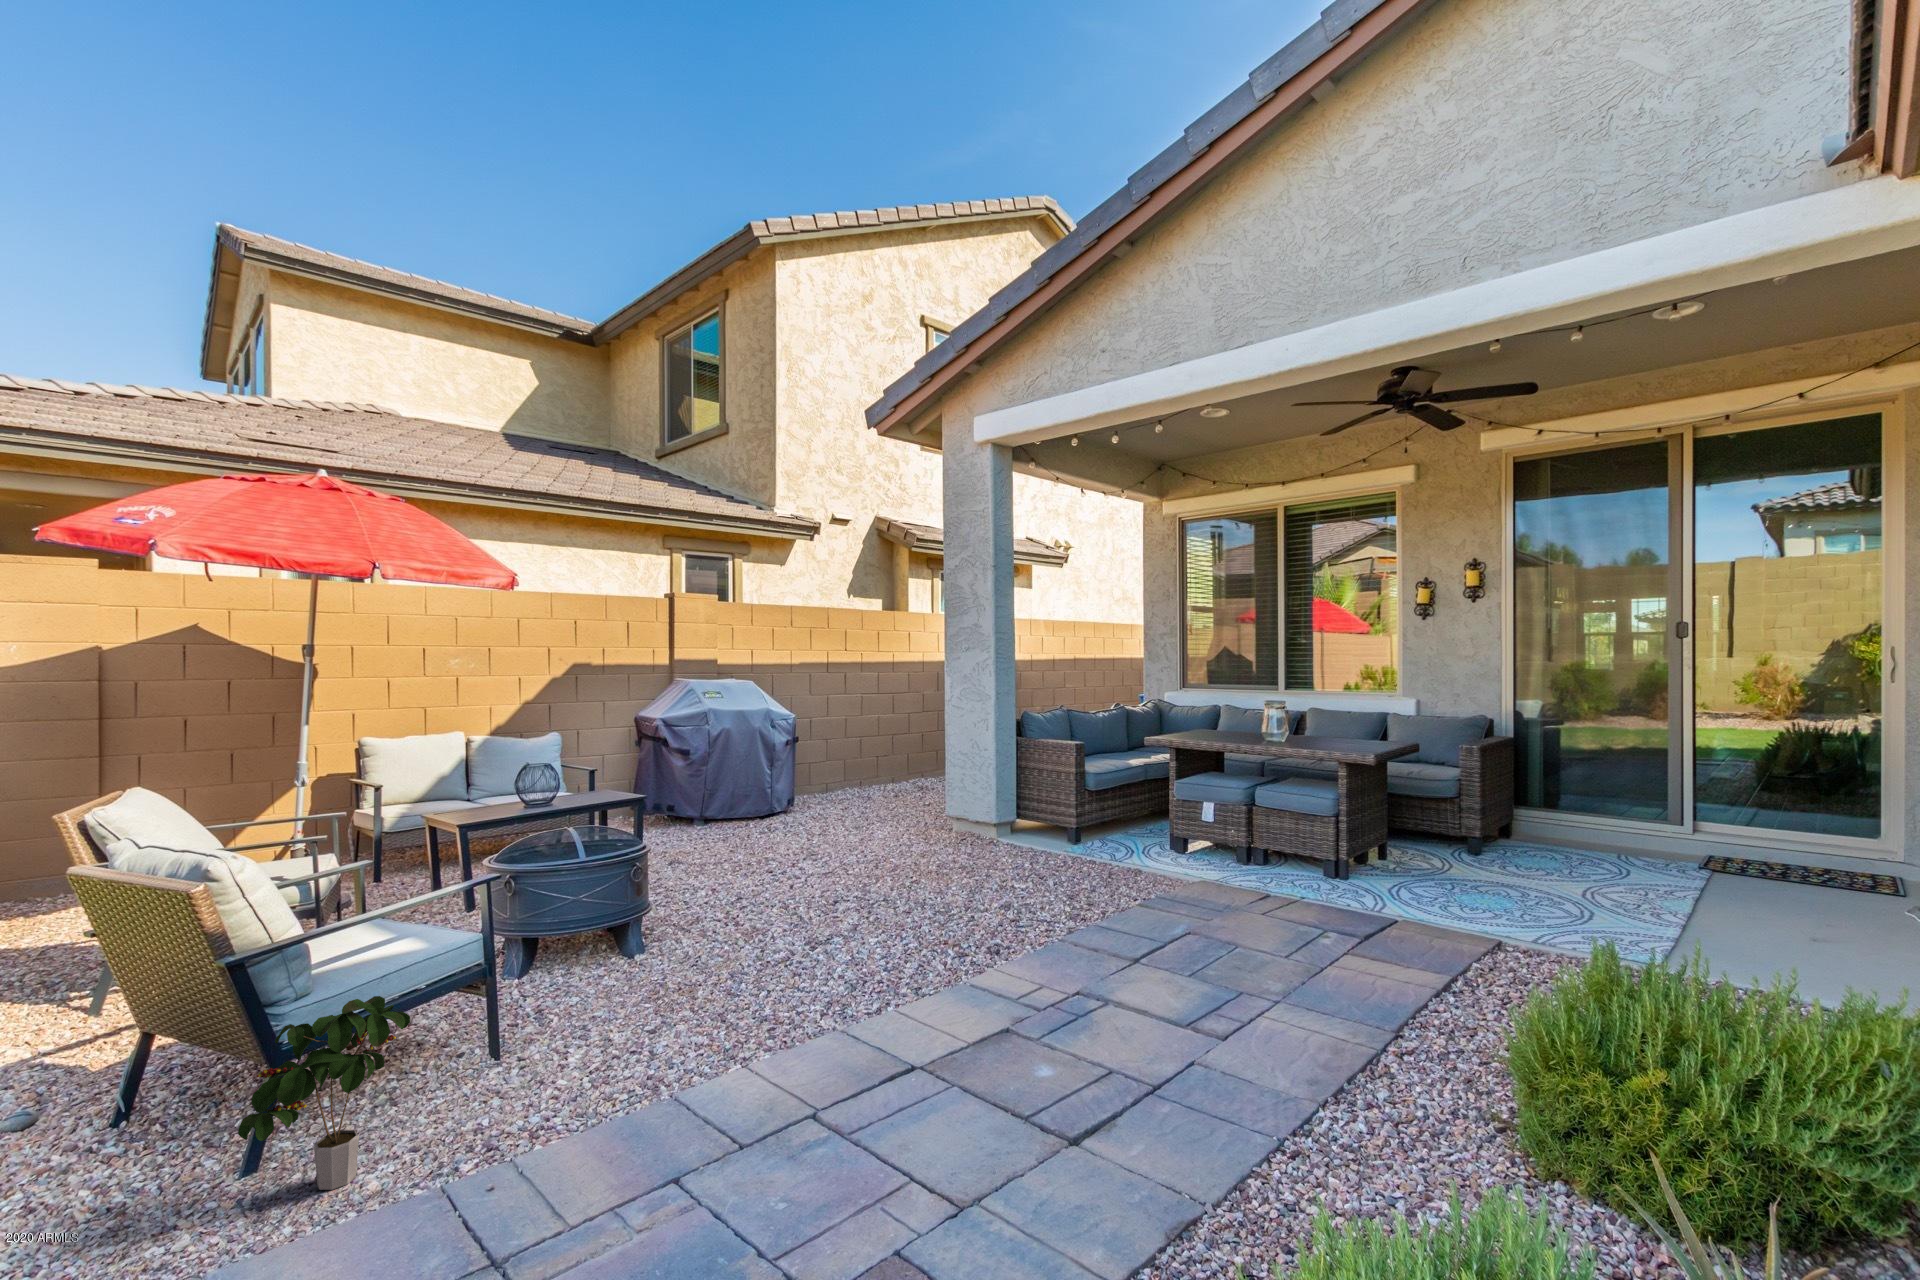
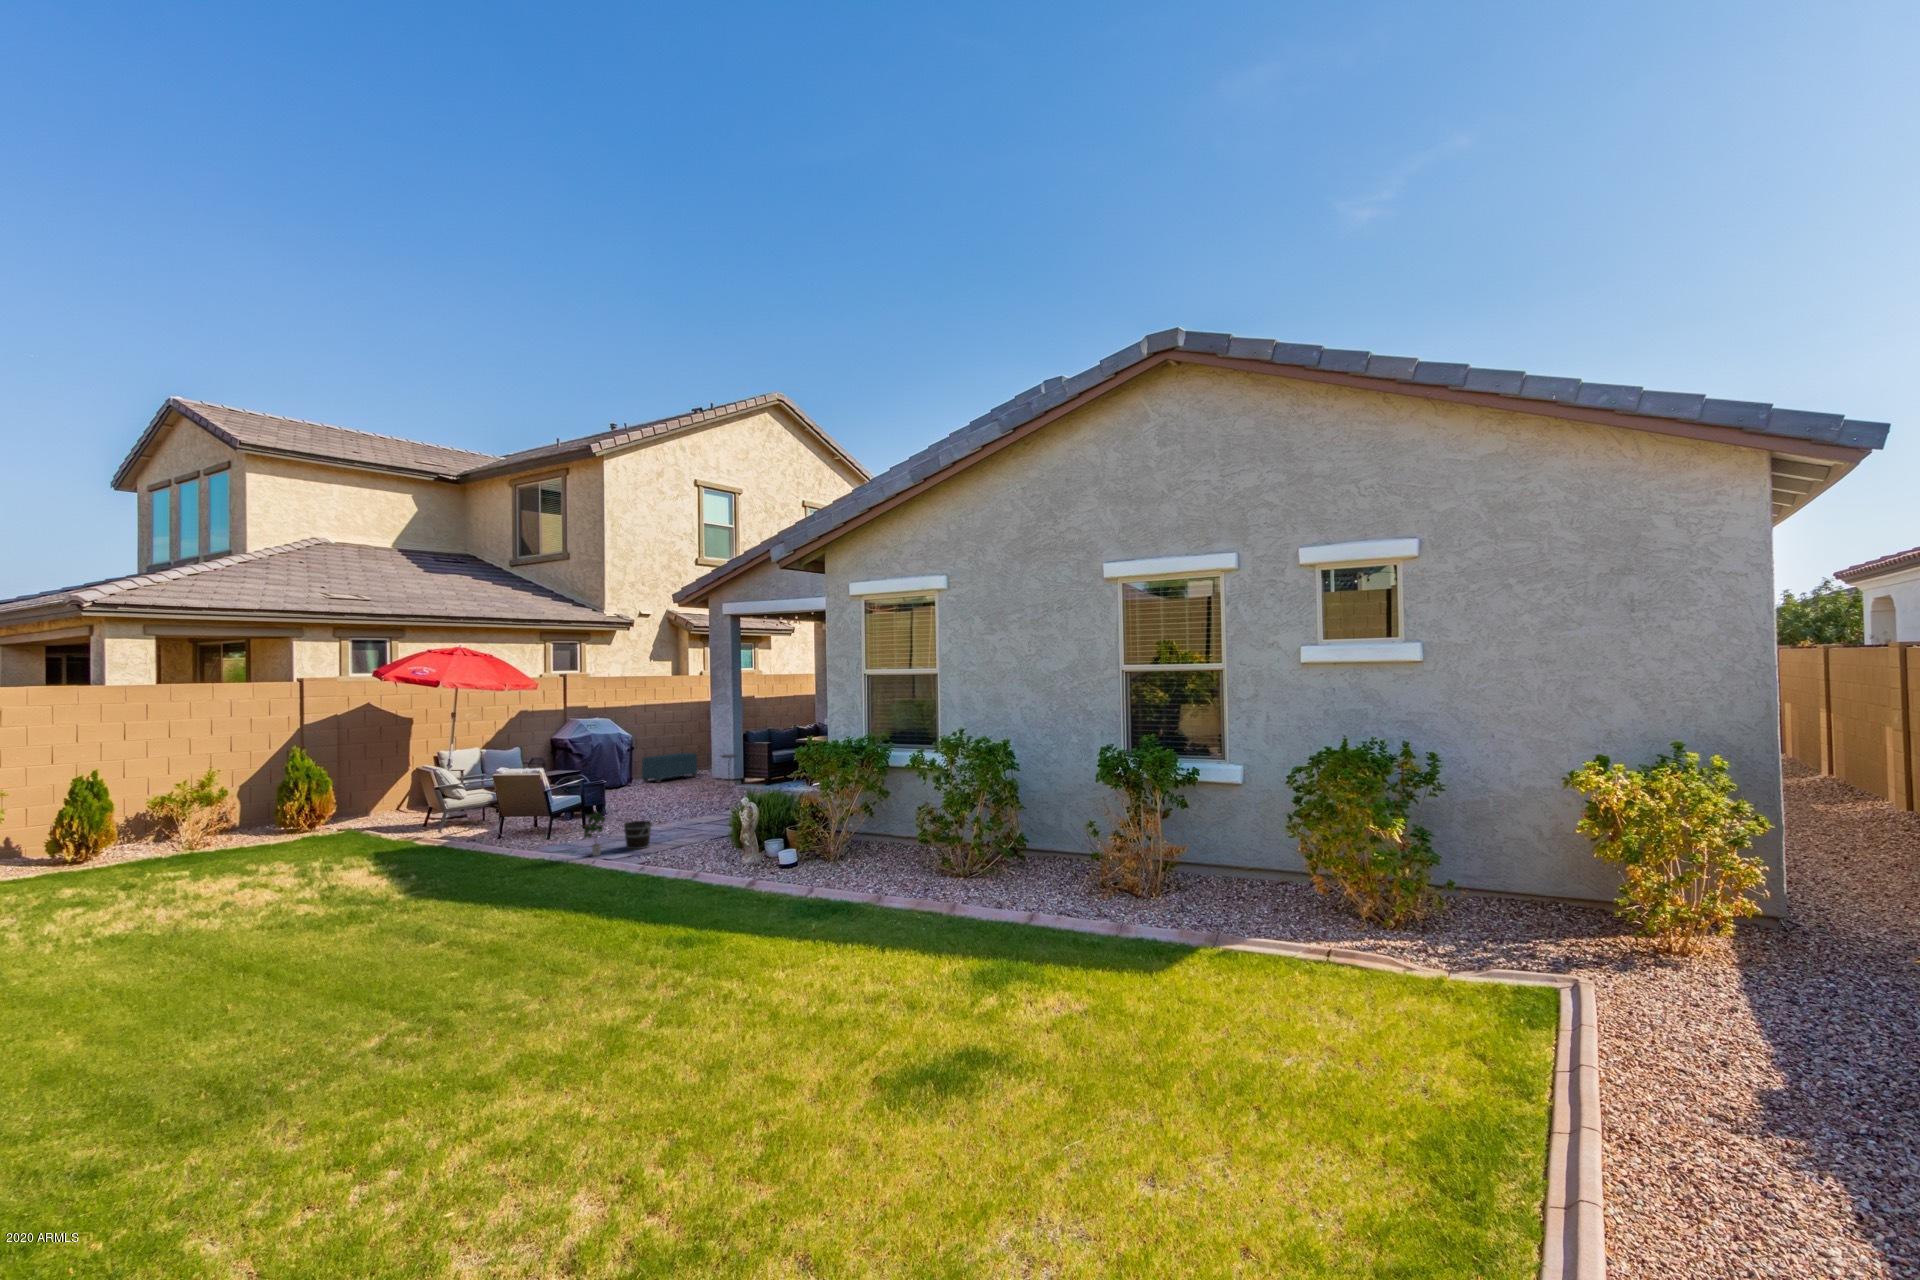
bench: none [814,745,911,800] -> present [642,753,697,783]
side table: none [933,756,970,840] -> present [722,755,736,787]
bucket: none [482,1012,593,1144] -> present [624,821,651,849]

